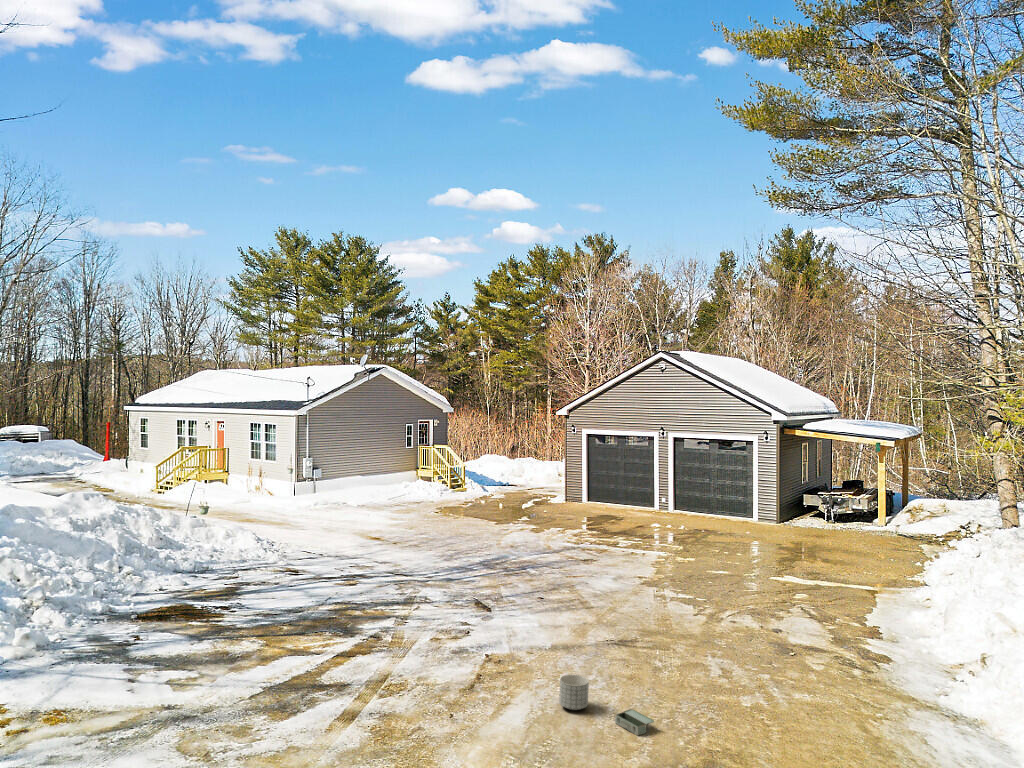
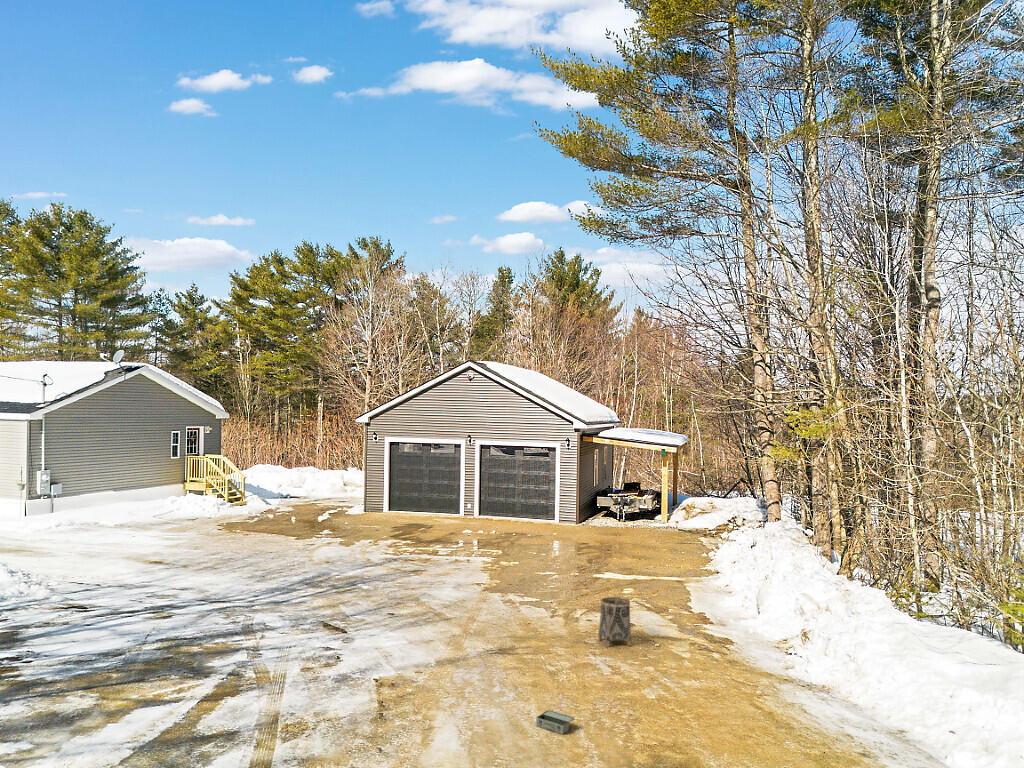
basket: none [734,601,768,655] -> present [598,597,631,647]
planter: present [559,675,589,711] -> none [475,684,505,720]

